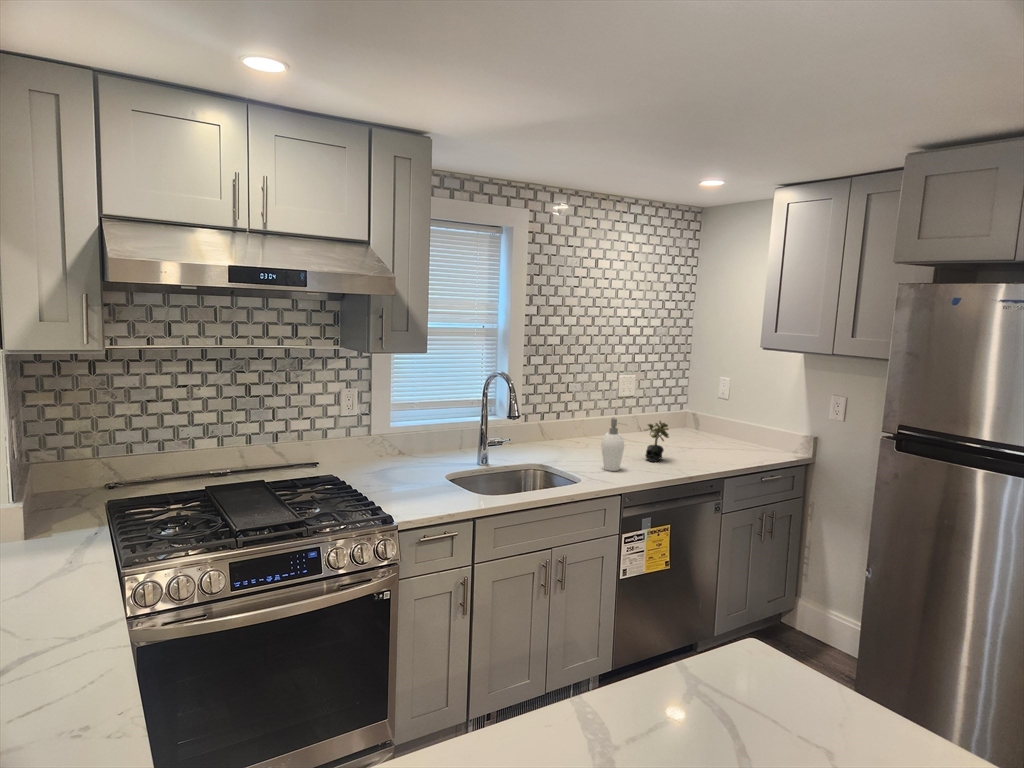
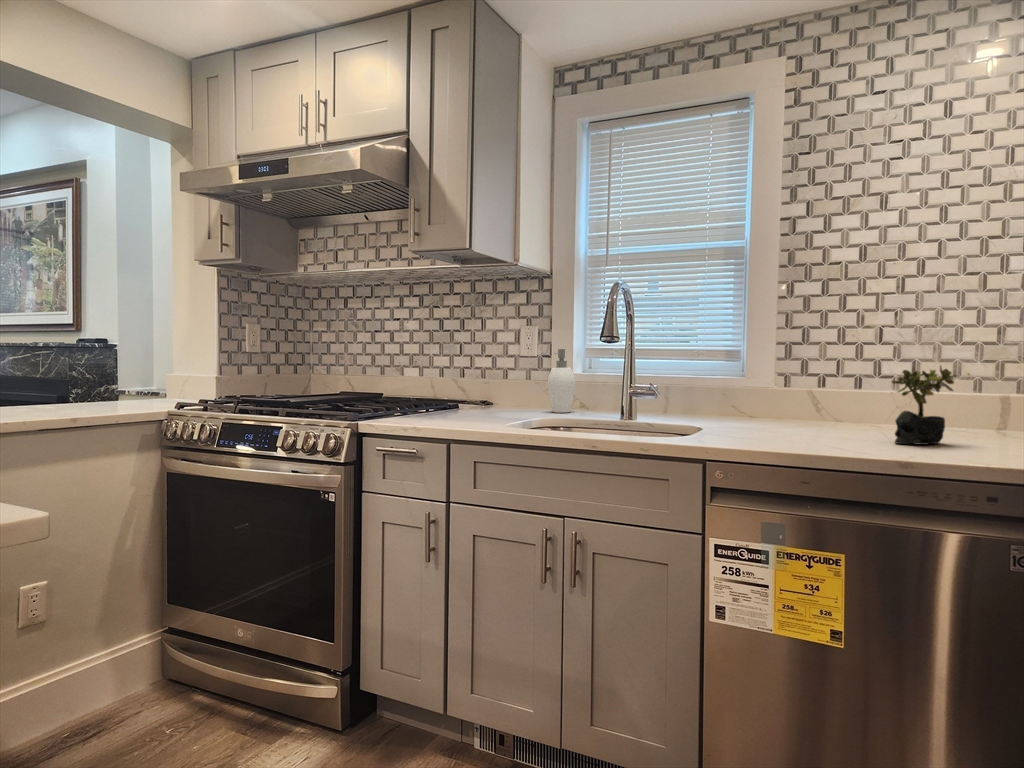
soap dispenser: present [601,418,624,471] -> present [548,349,575,413]

